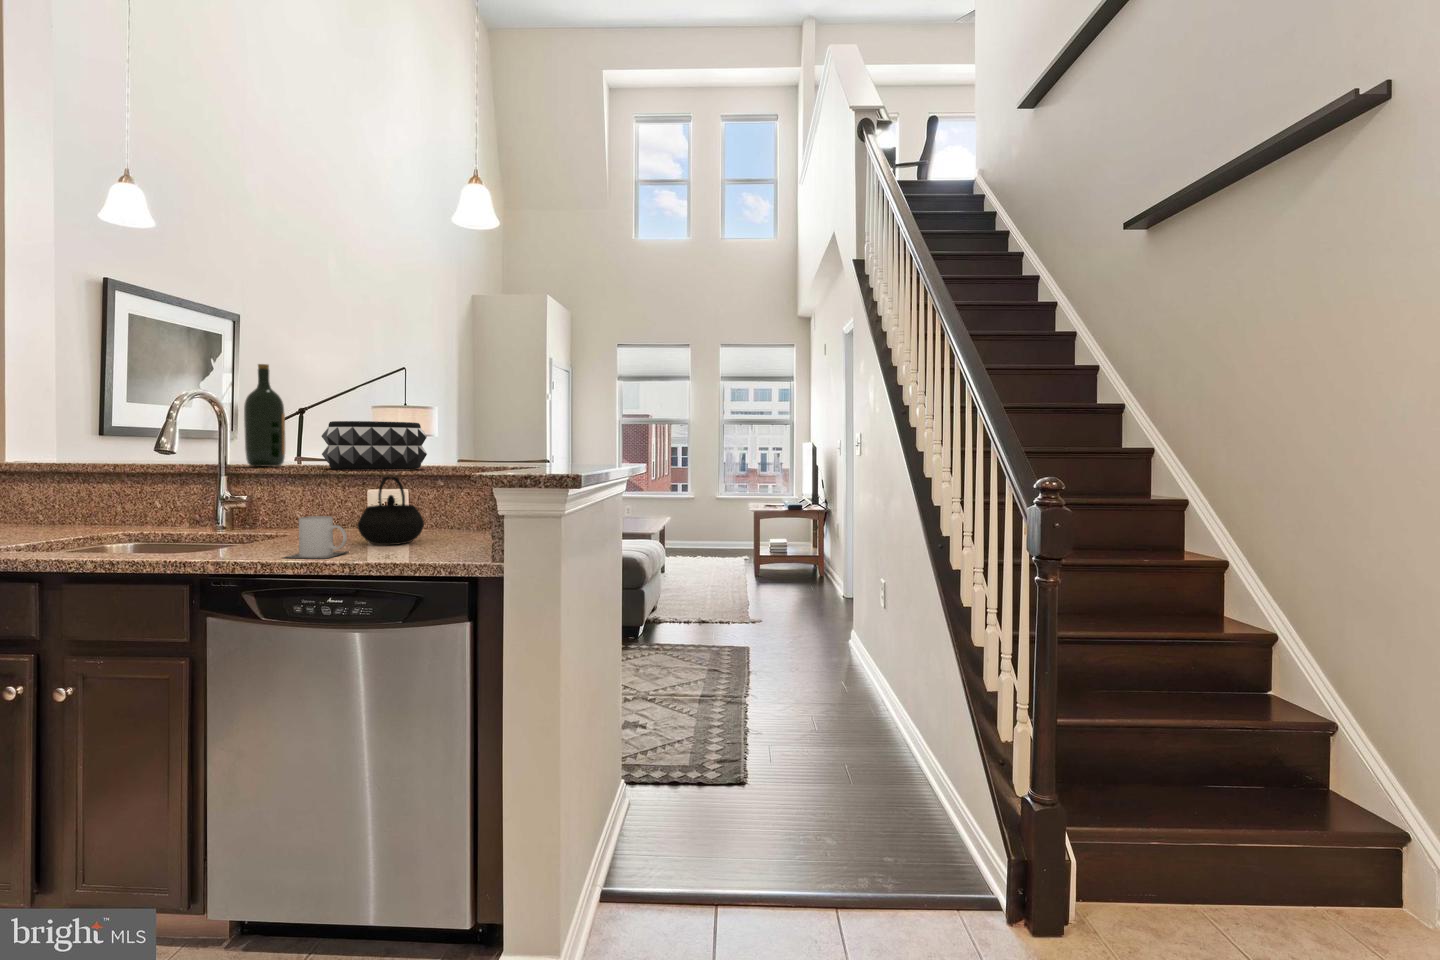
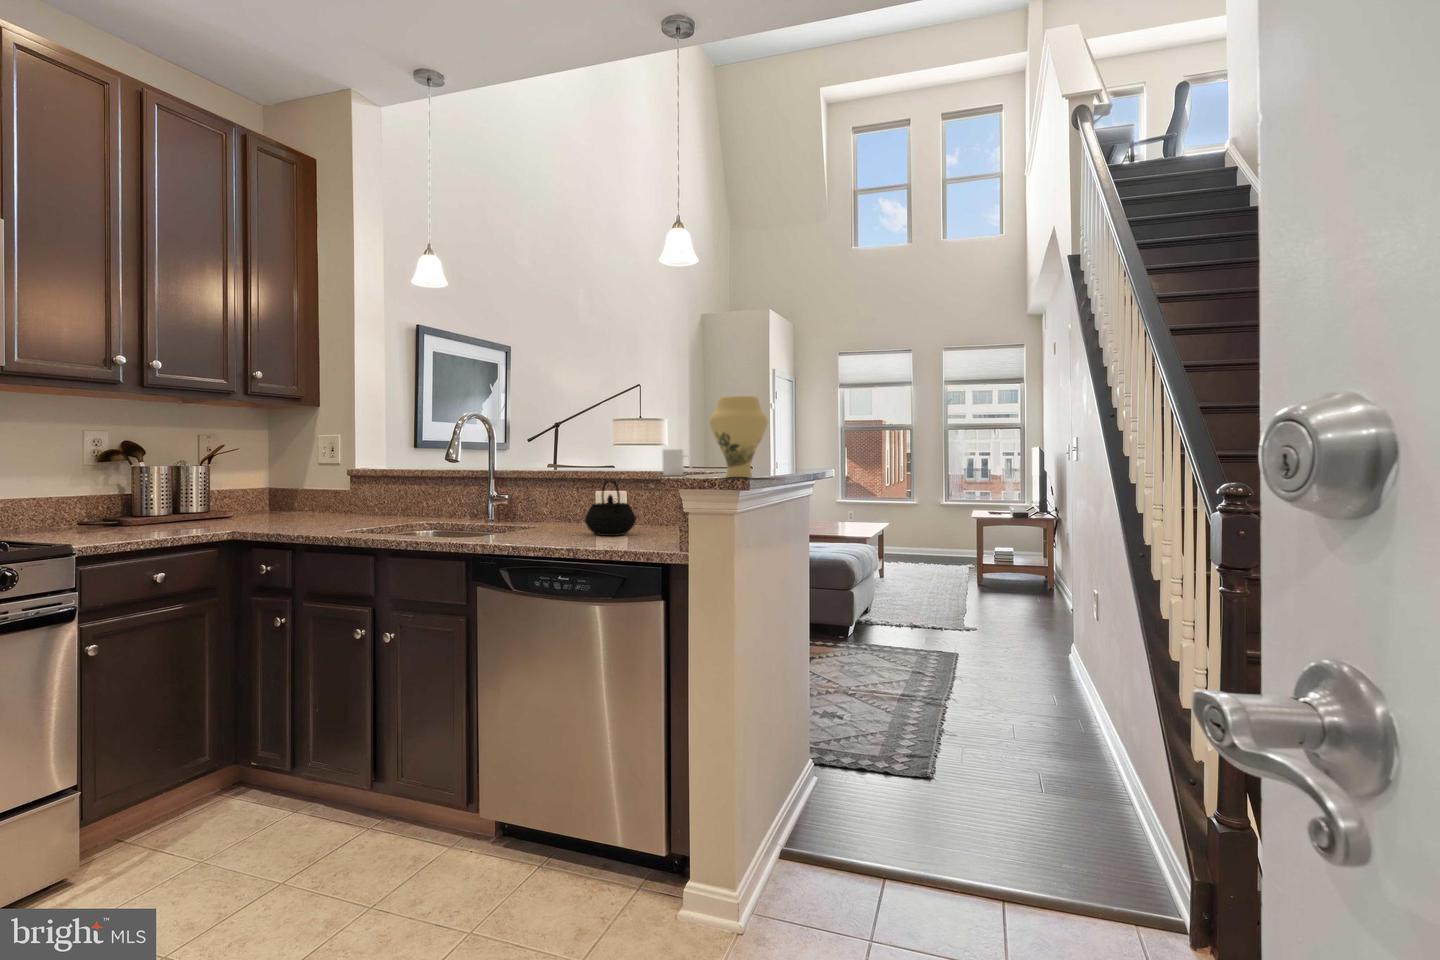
wine bottle: present [244,364,285,466] -> none [507,390,536,472]
vase: none [516,381,584,474] -> present [710,396,768,477]
decorative bowl: present [322,421,427,470] -> none [561,434,642,474]
mug: present [286,516,347,558] -> present [662,449,693,476]

